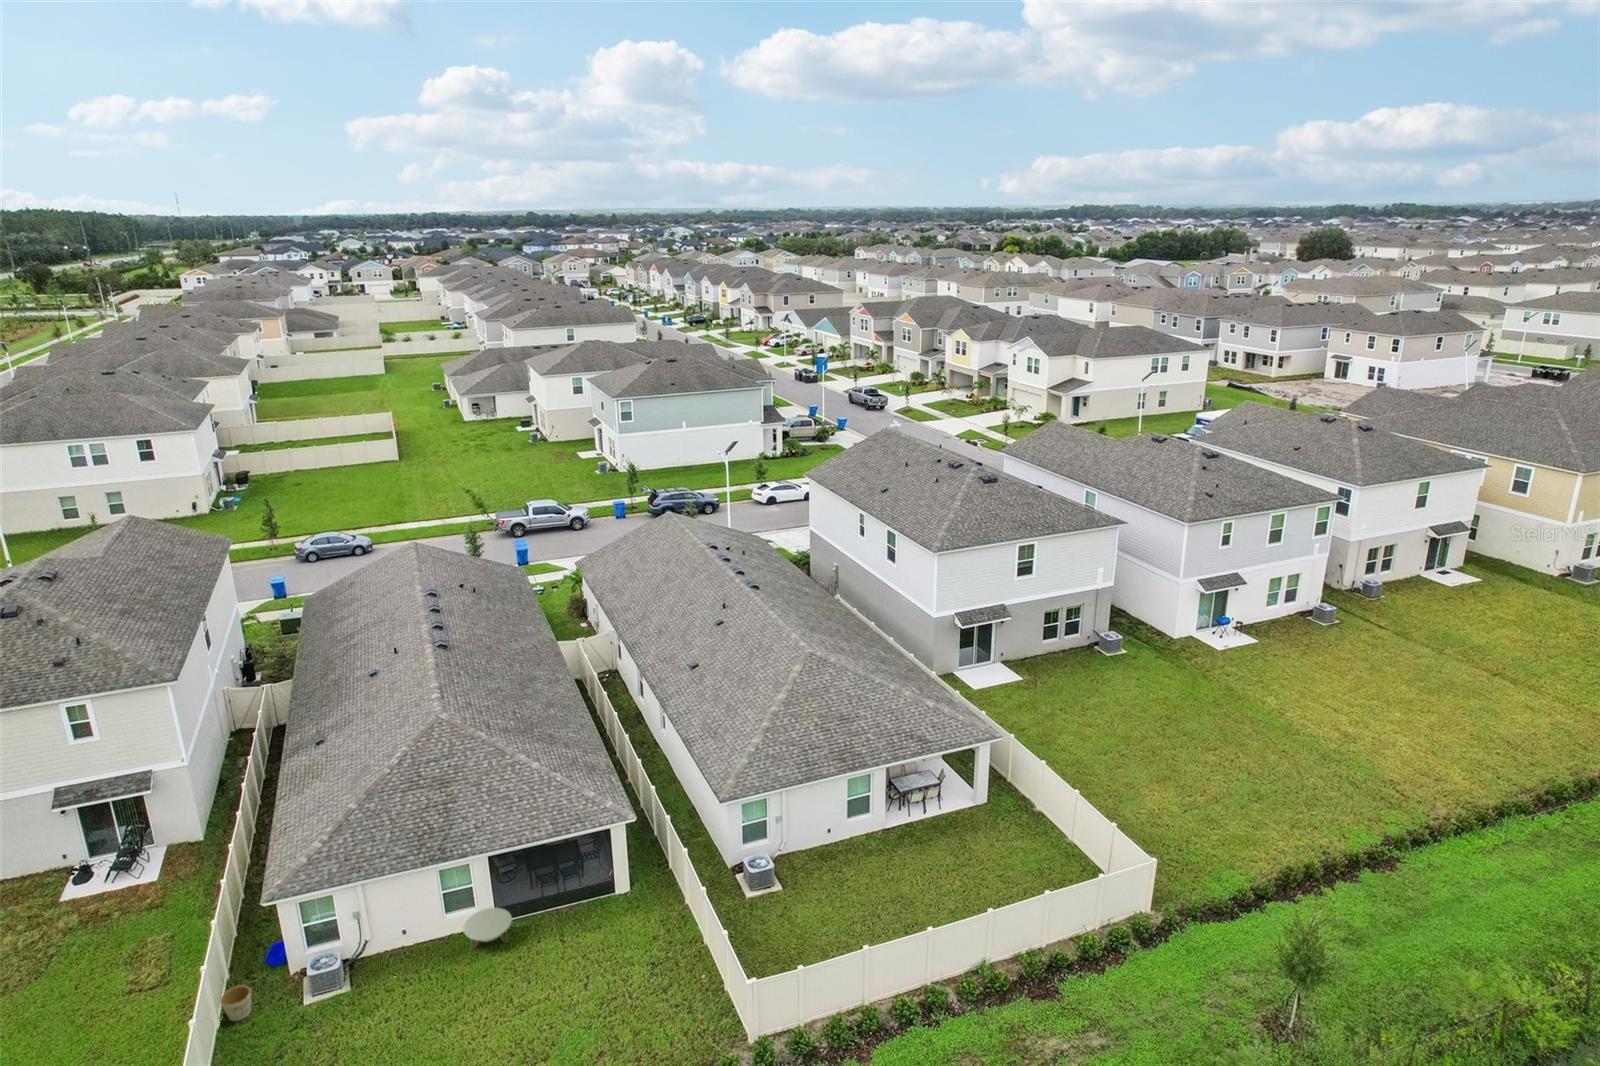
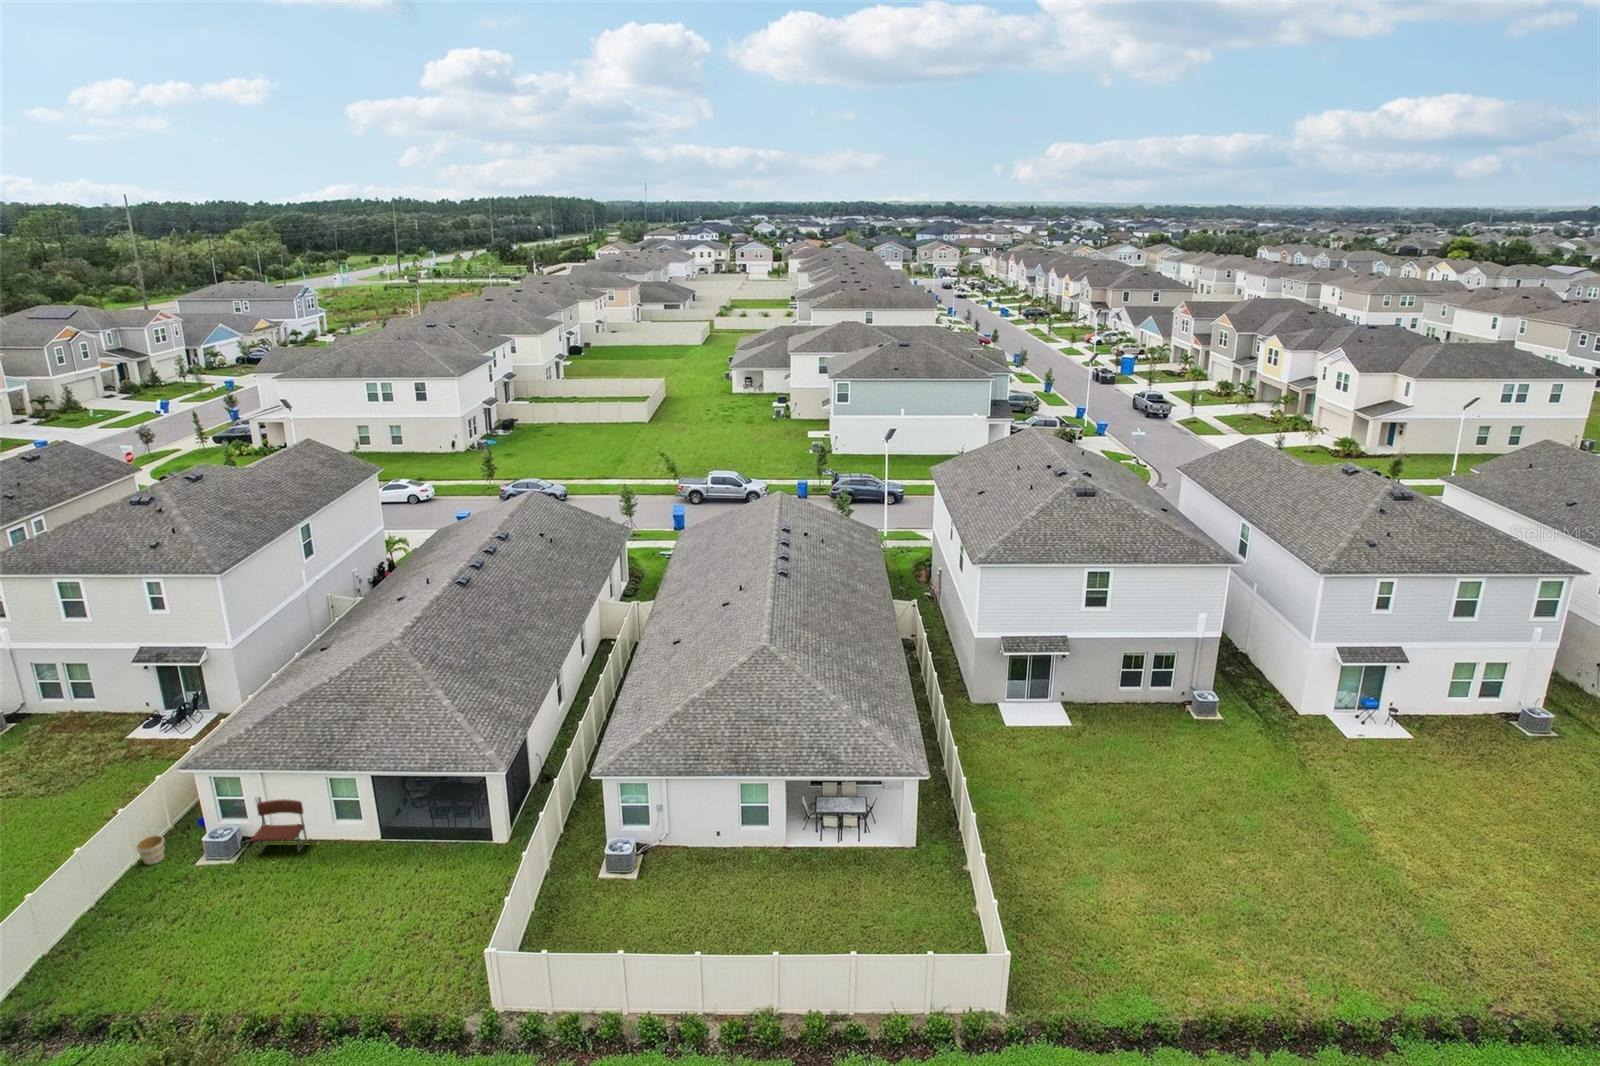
bench: none [356,904,413,973] -> present [251,799,307,853]
round table: present [463,908,512,950] -> none [341,824,388,860]

